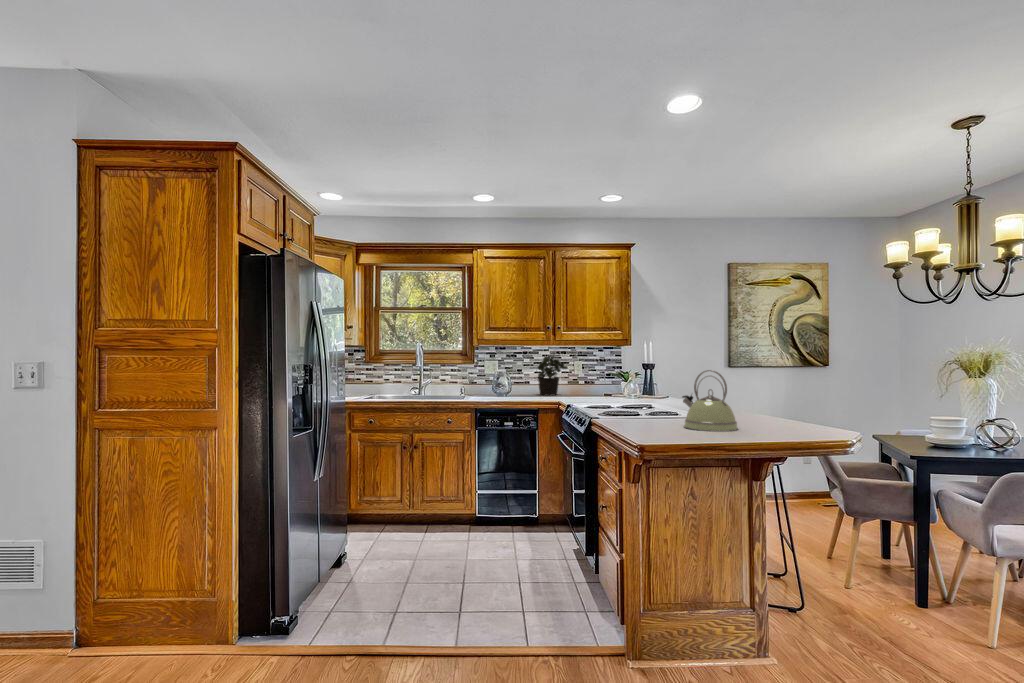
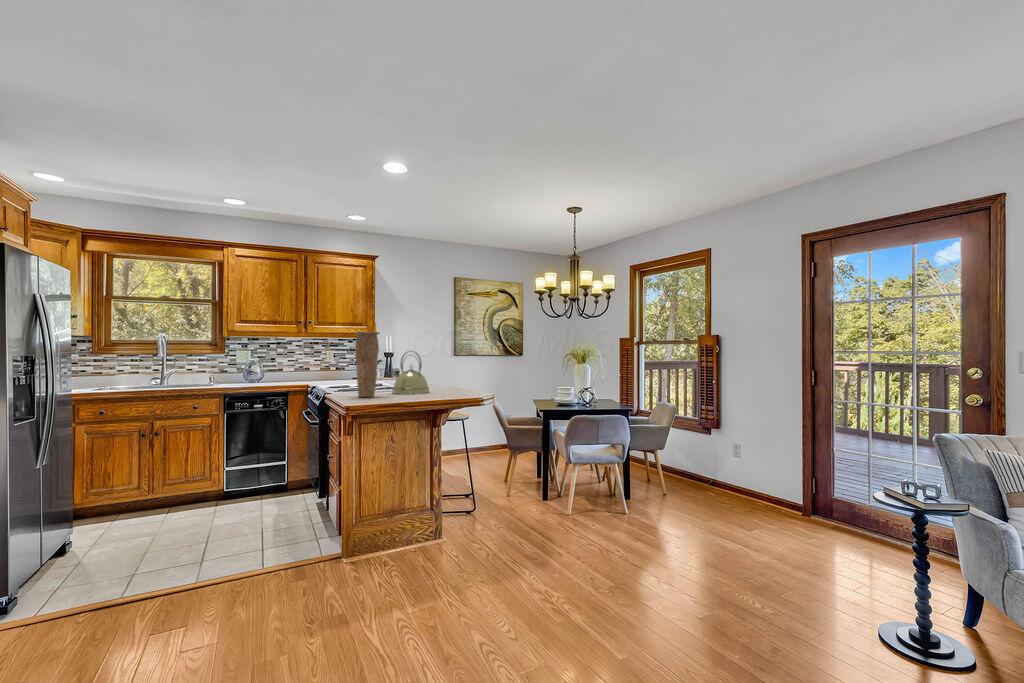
vase: none [639,346,673,434] -> present [354,331,380,397]
potted plant: present [538,355,566,396] -> none [290,345,319,381]

